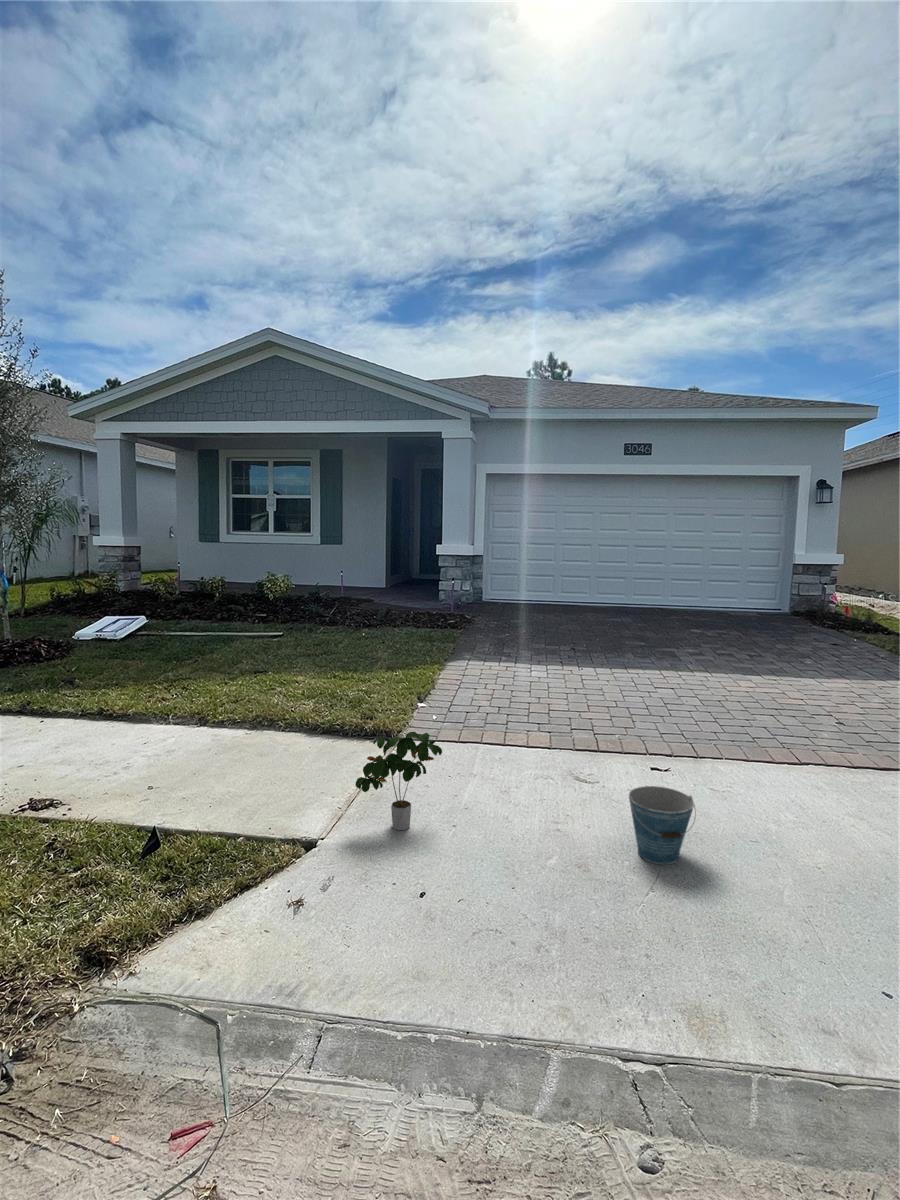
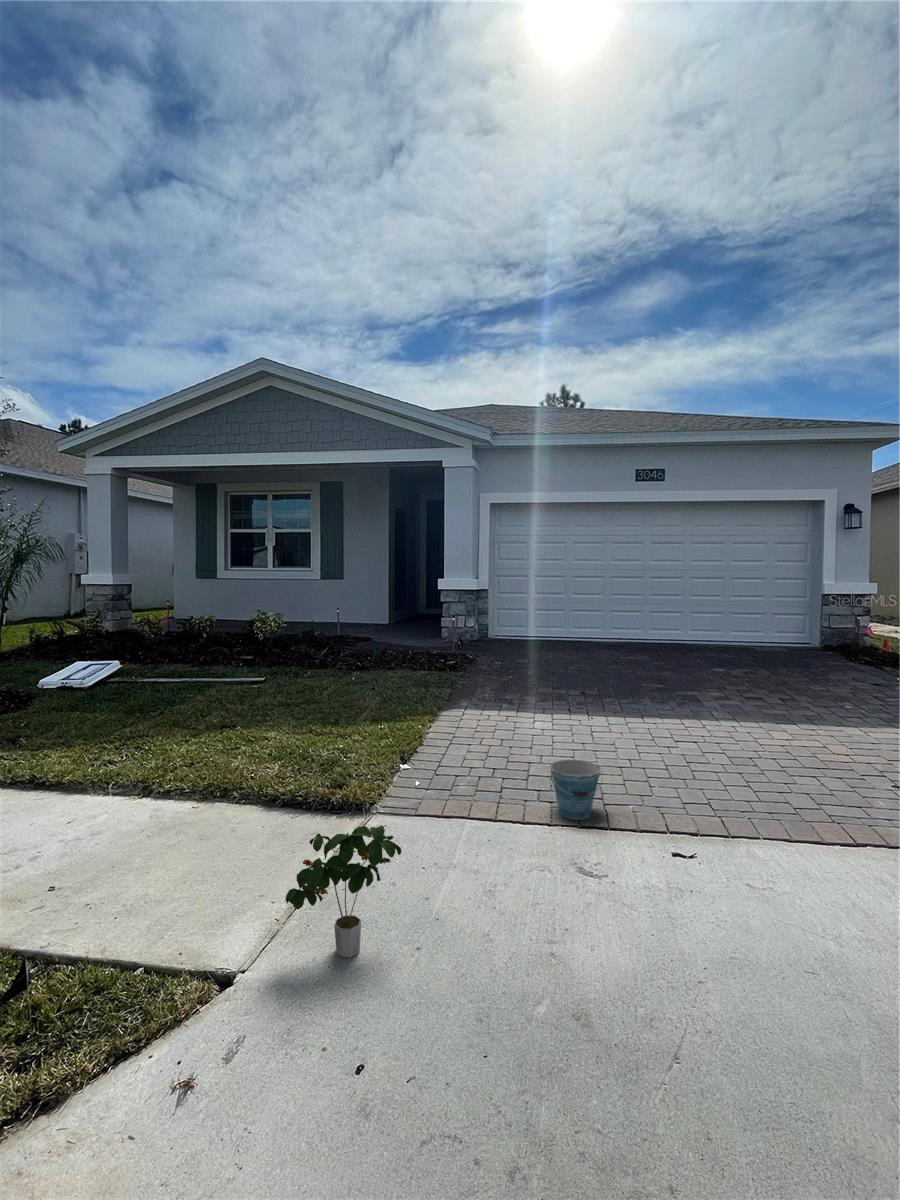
bucket: present [629,786,696,864] -> present [550,759,602,820]

